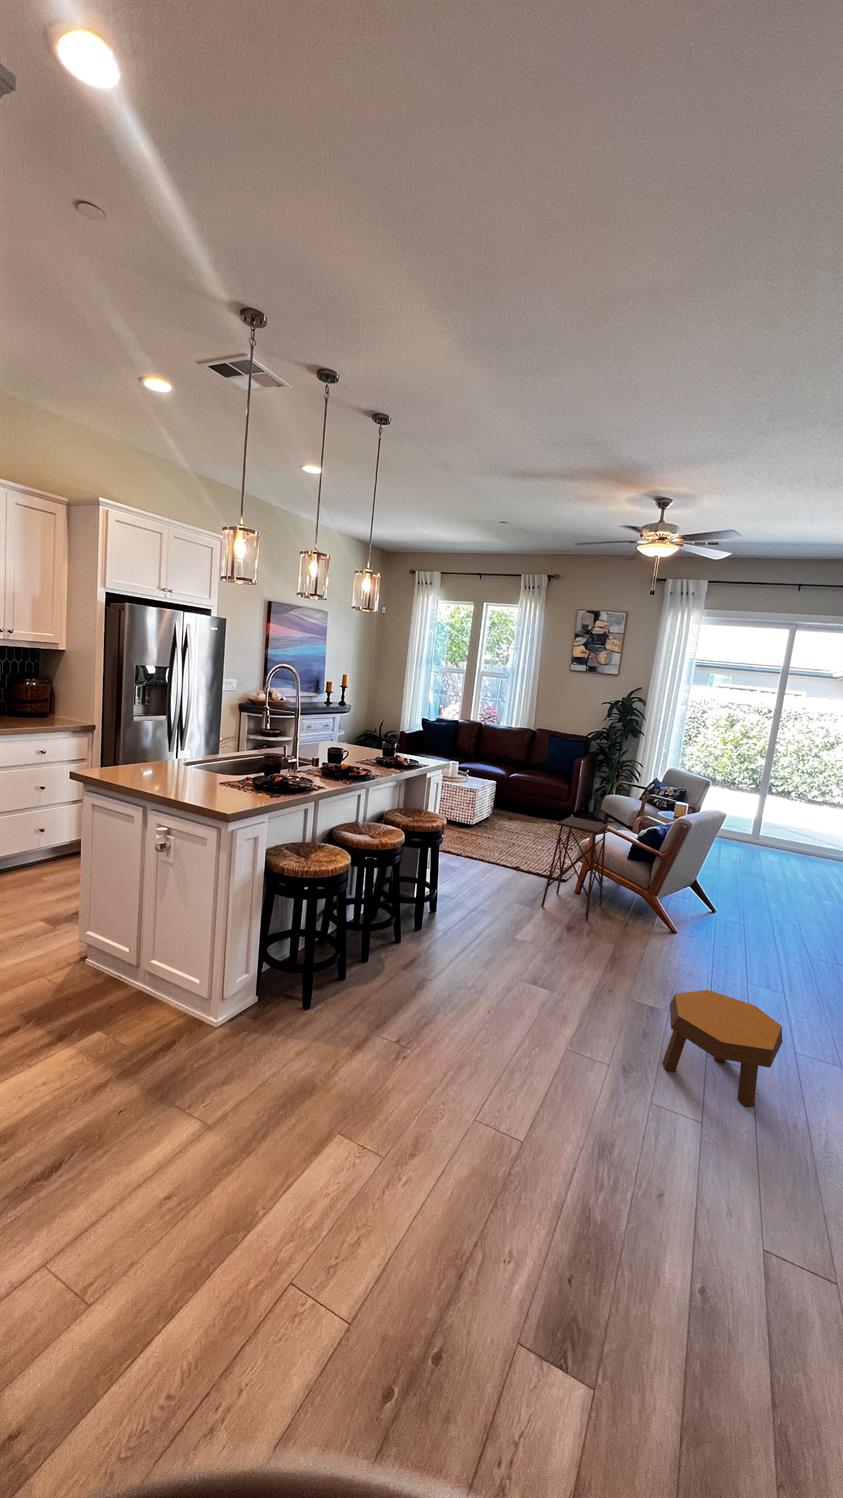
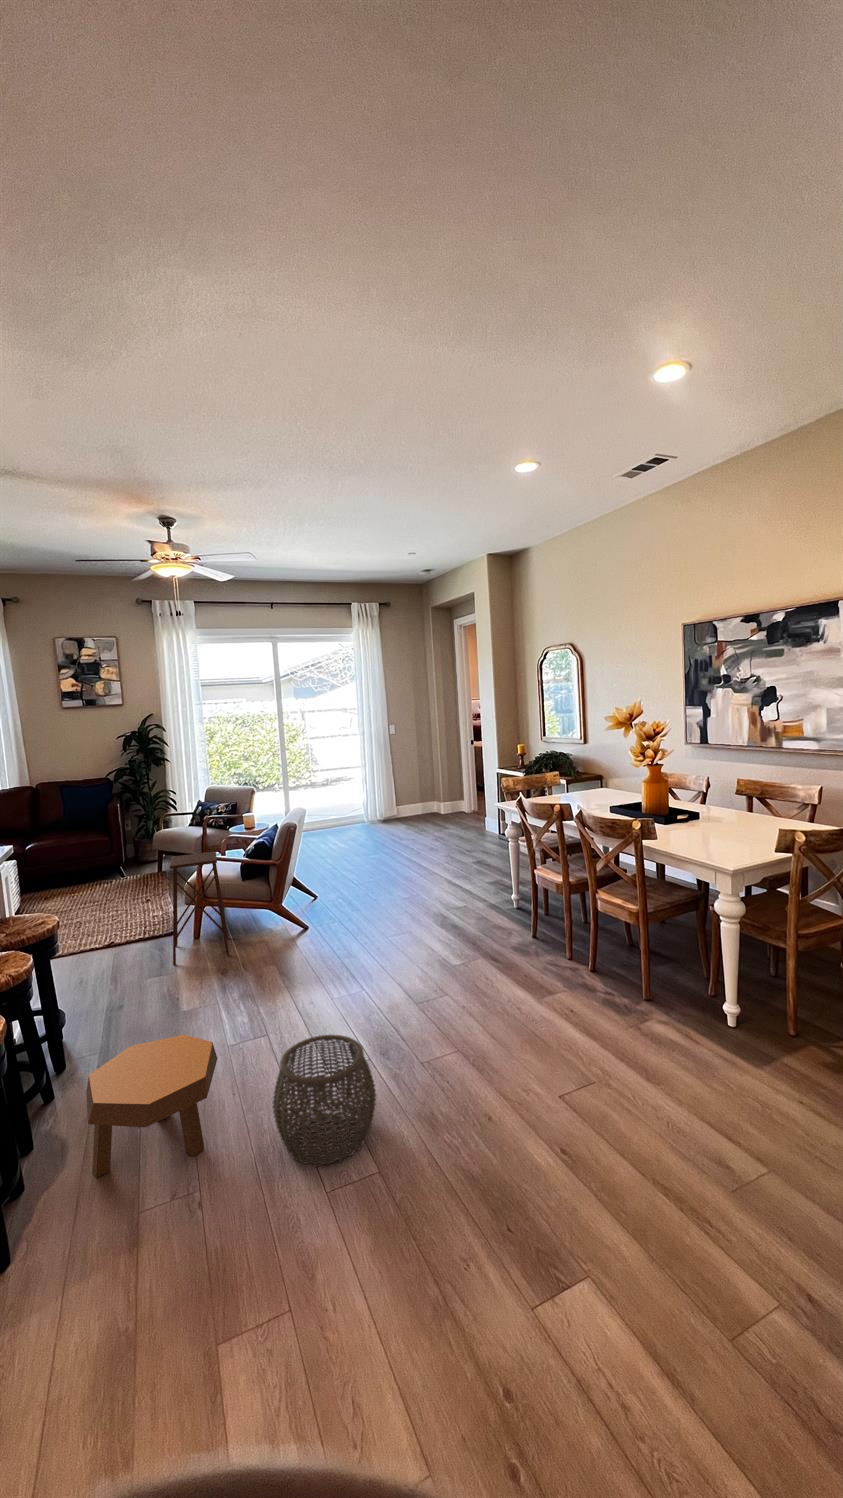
footstool: present [662,990,783,1107] -> present [86,1035,217,1178]
woven basket: none [471,1001,566,1120] -> present [273,1035,376,1166]

